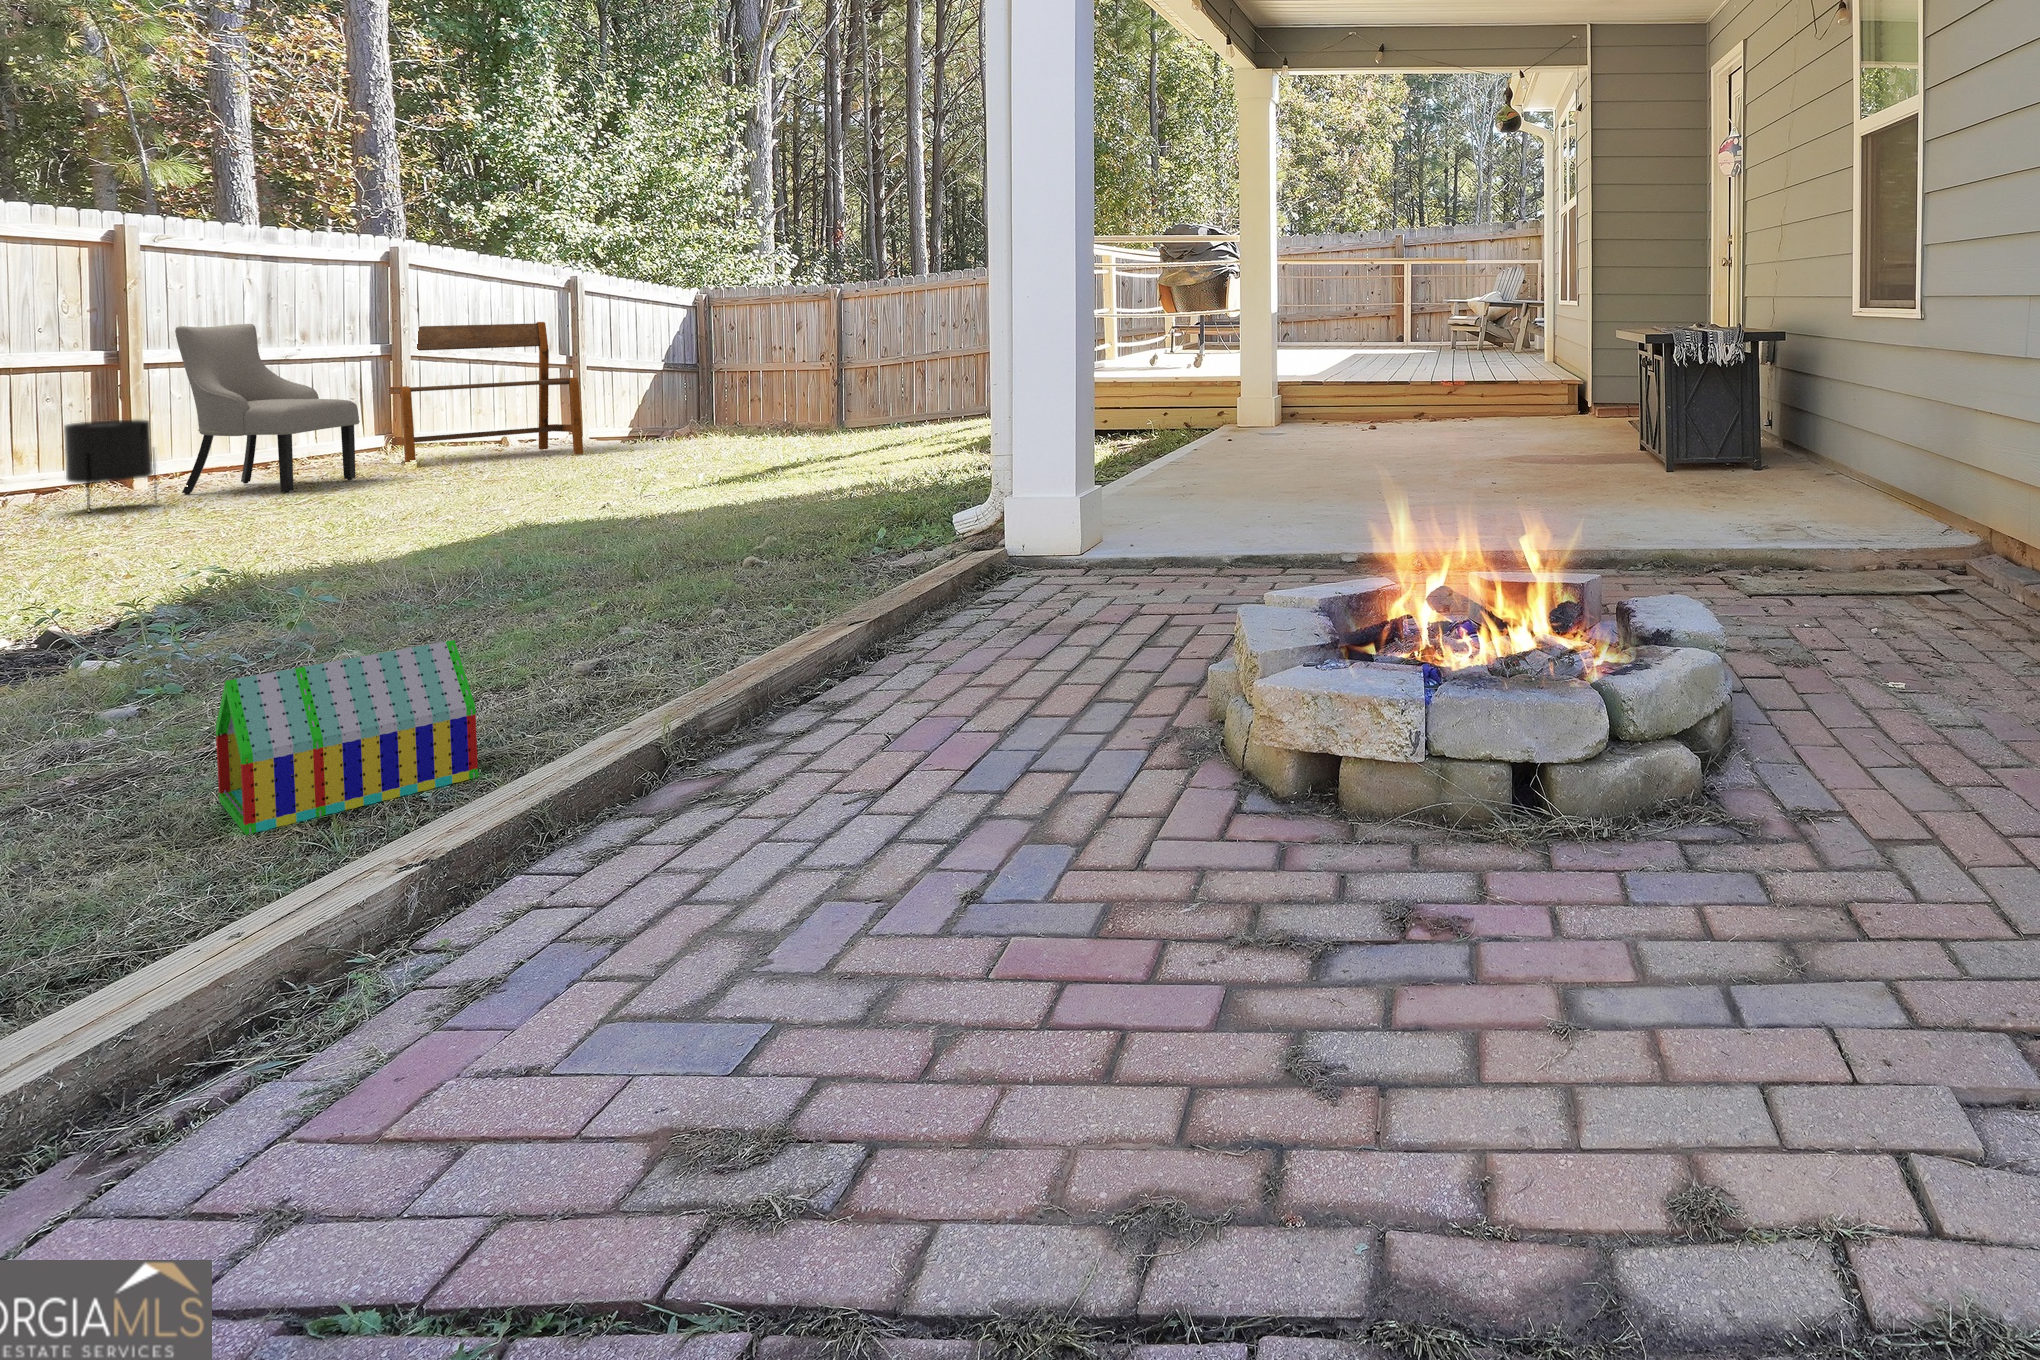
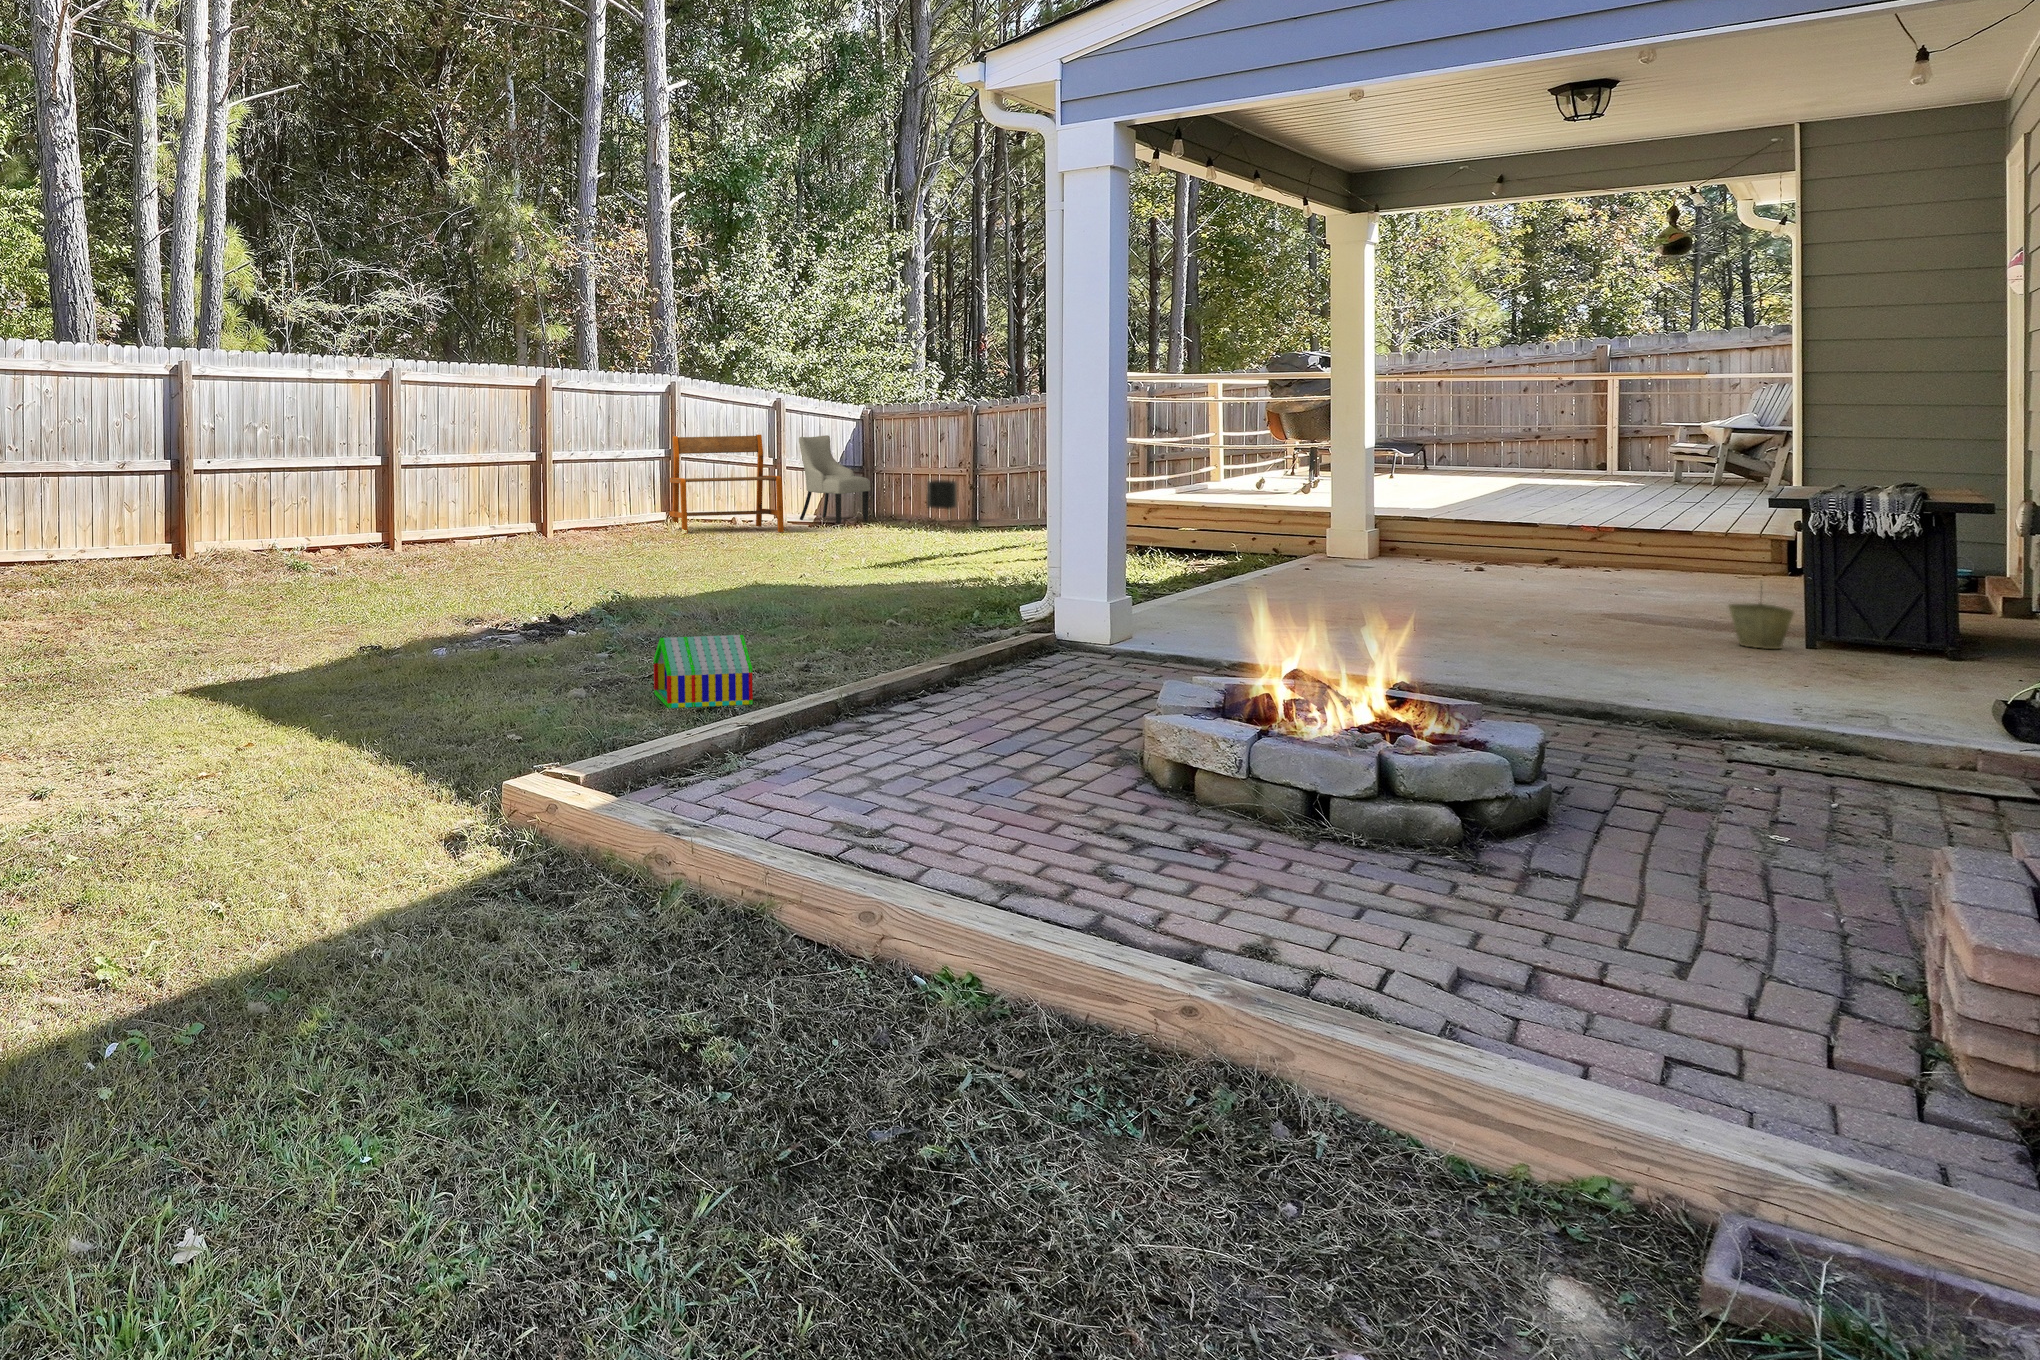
chair: present [175,324,360,495] -> present [799,435,871,524]
bucket: none [1607,415,1653,477] -> present [1729,586,1794,649]
planter: present [64,420,156,509] -> present [927,480,957,510]

